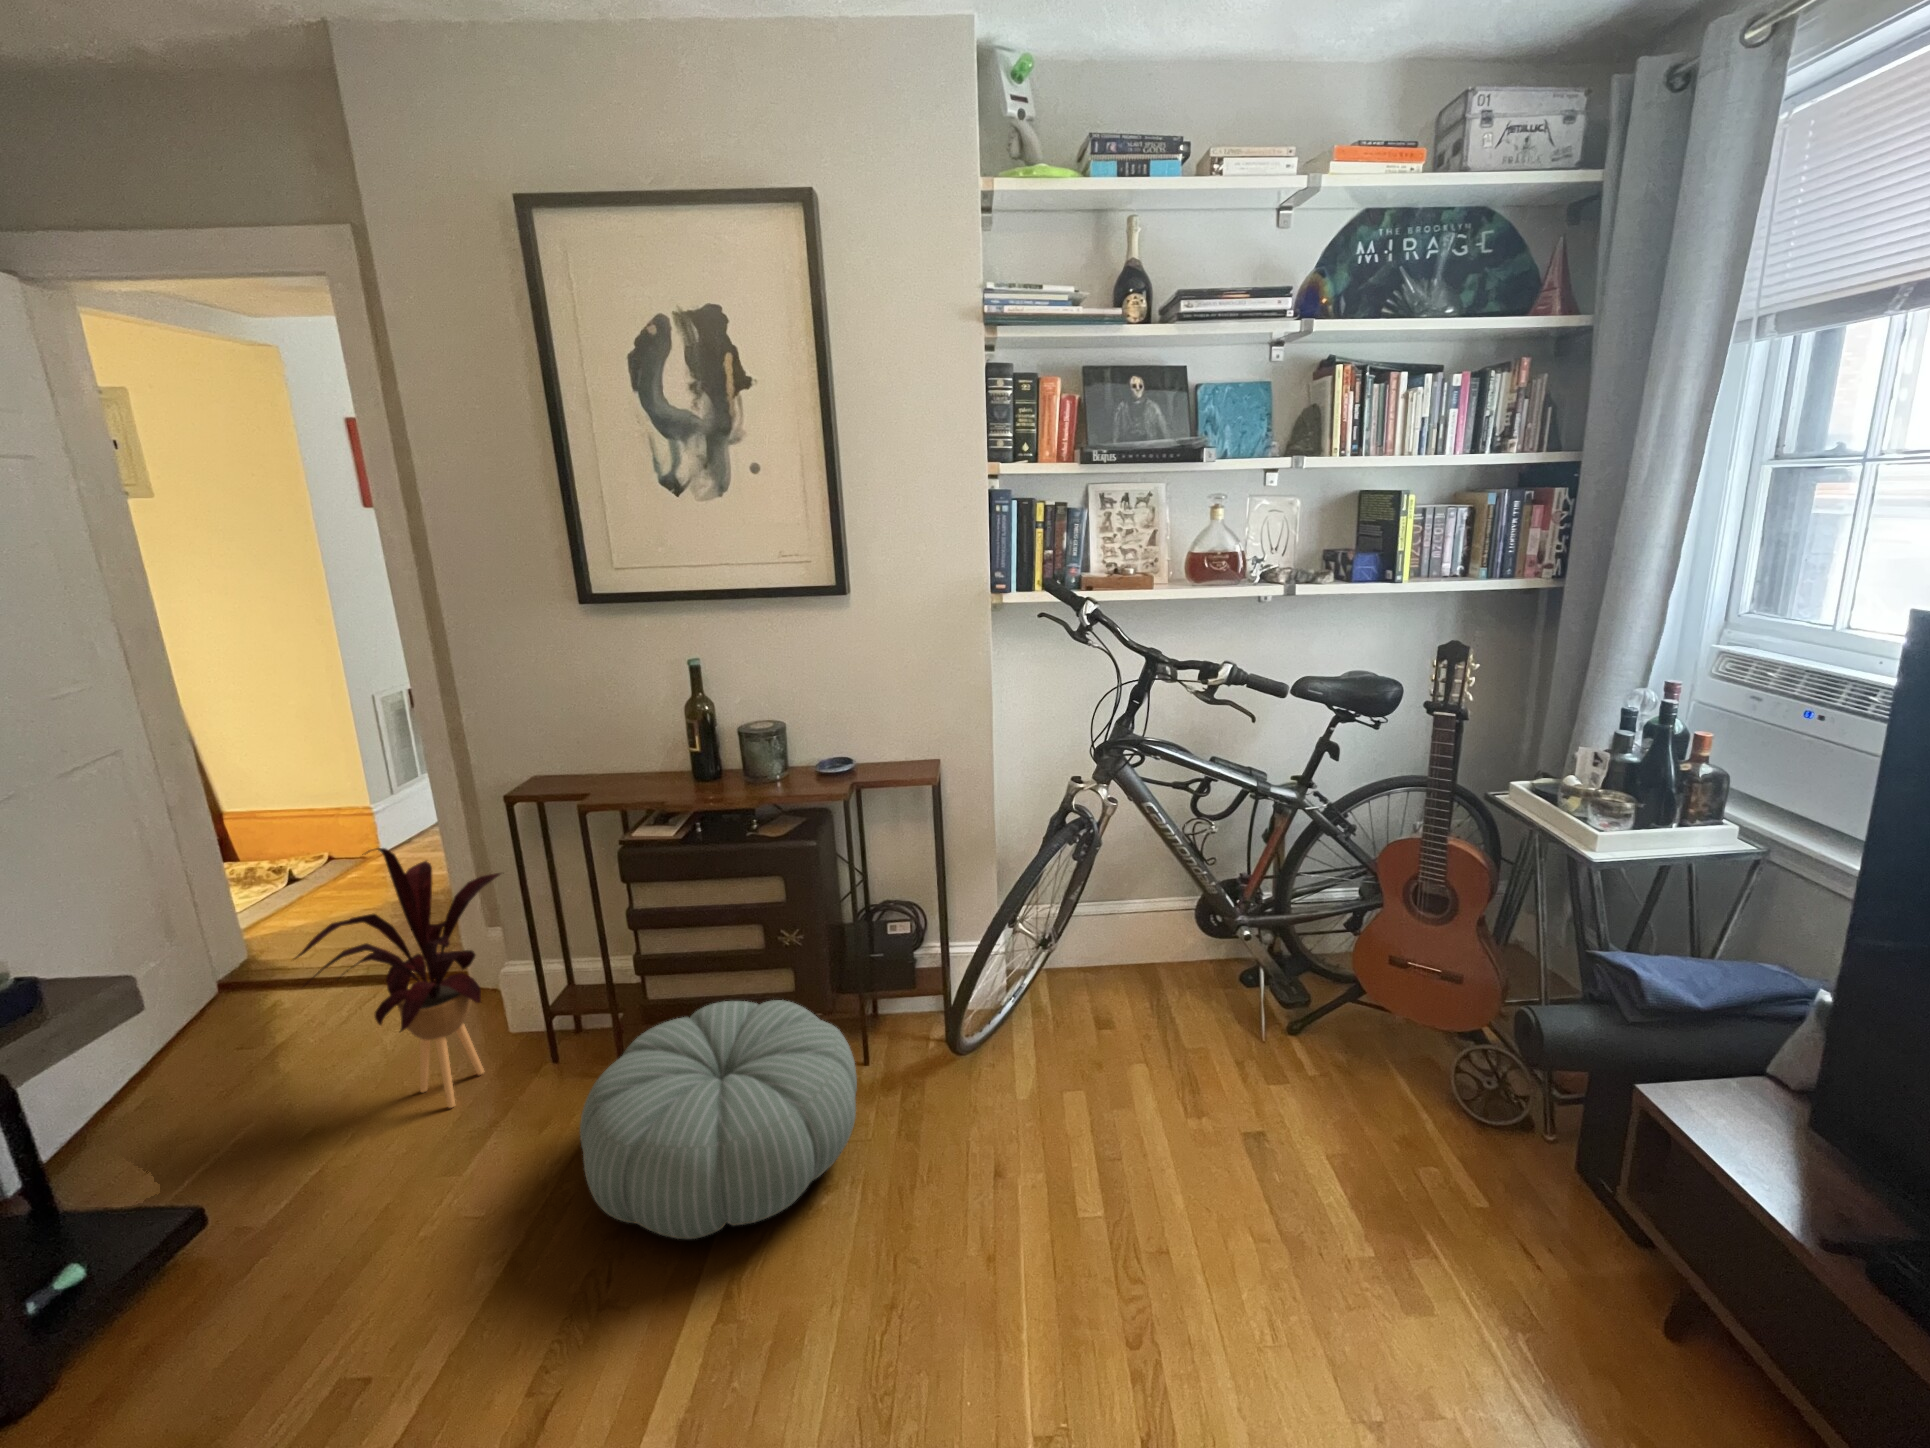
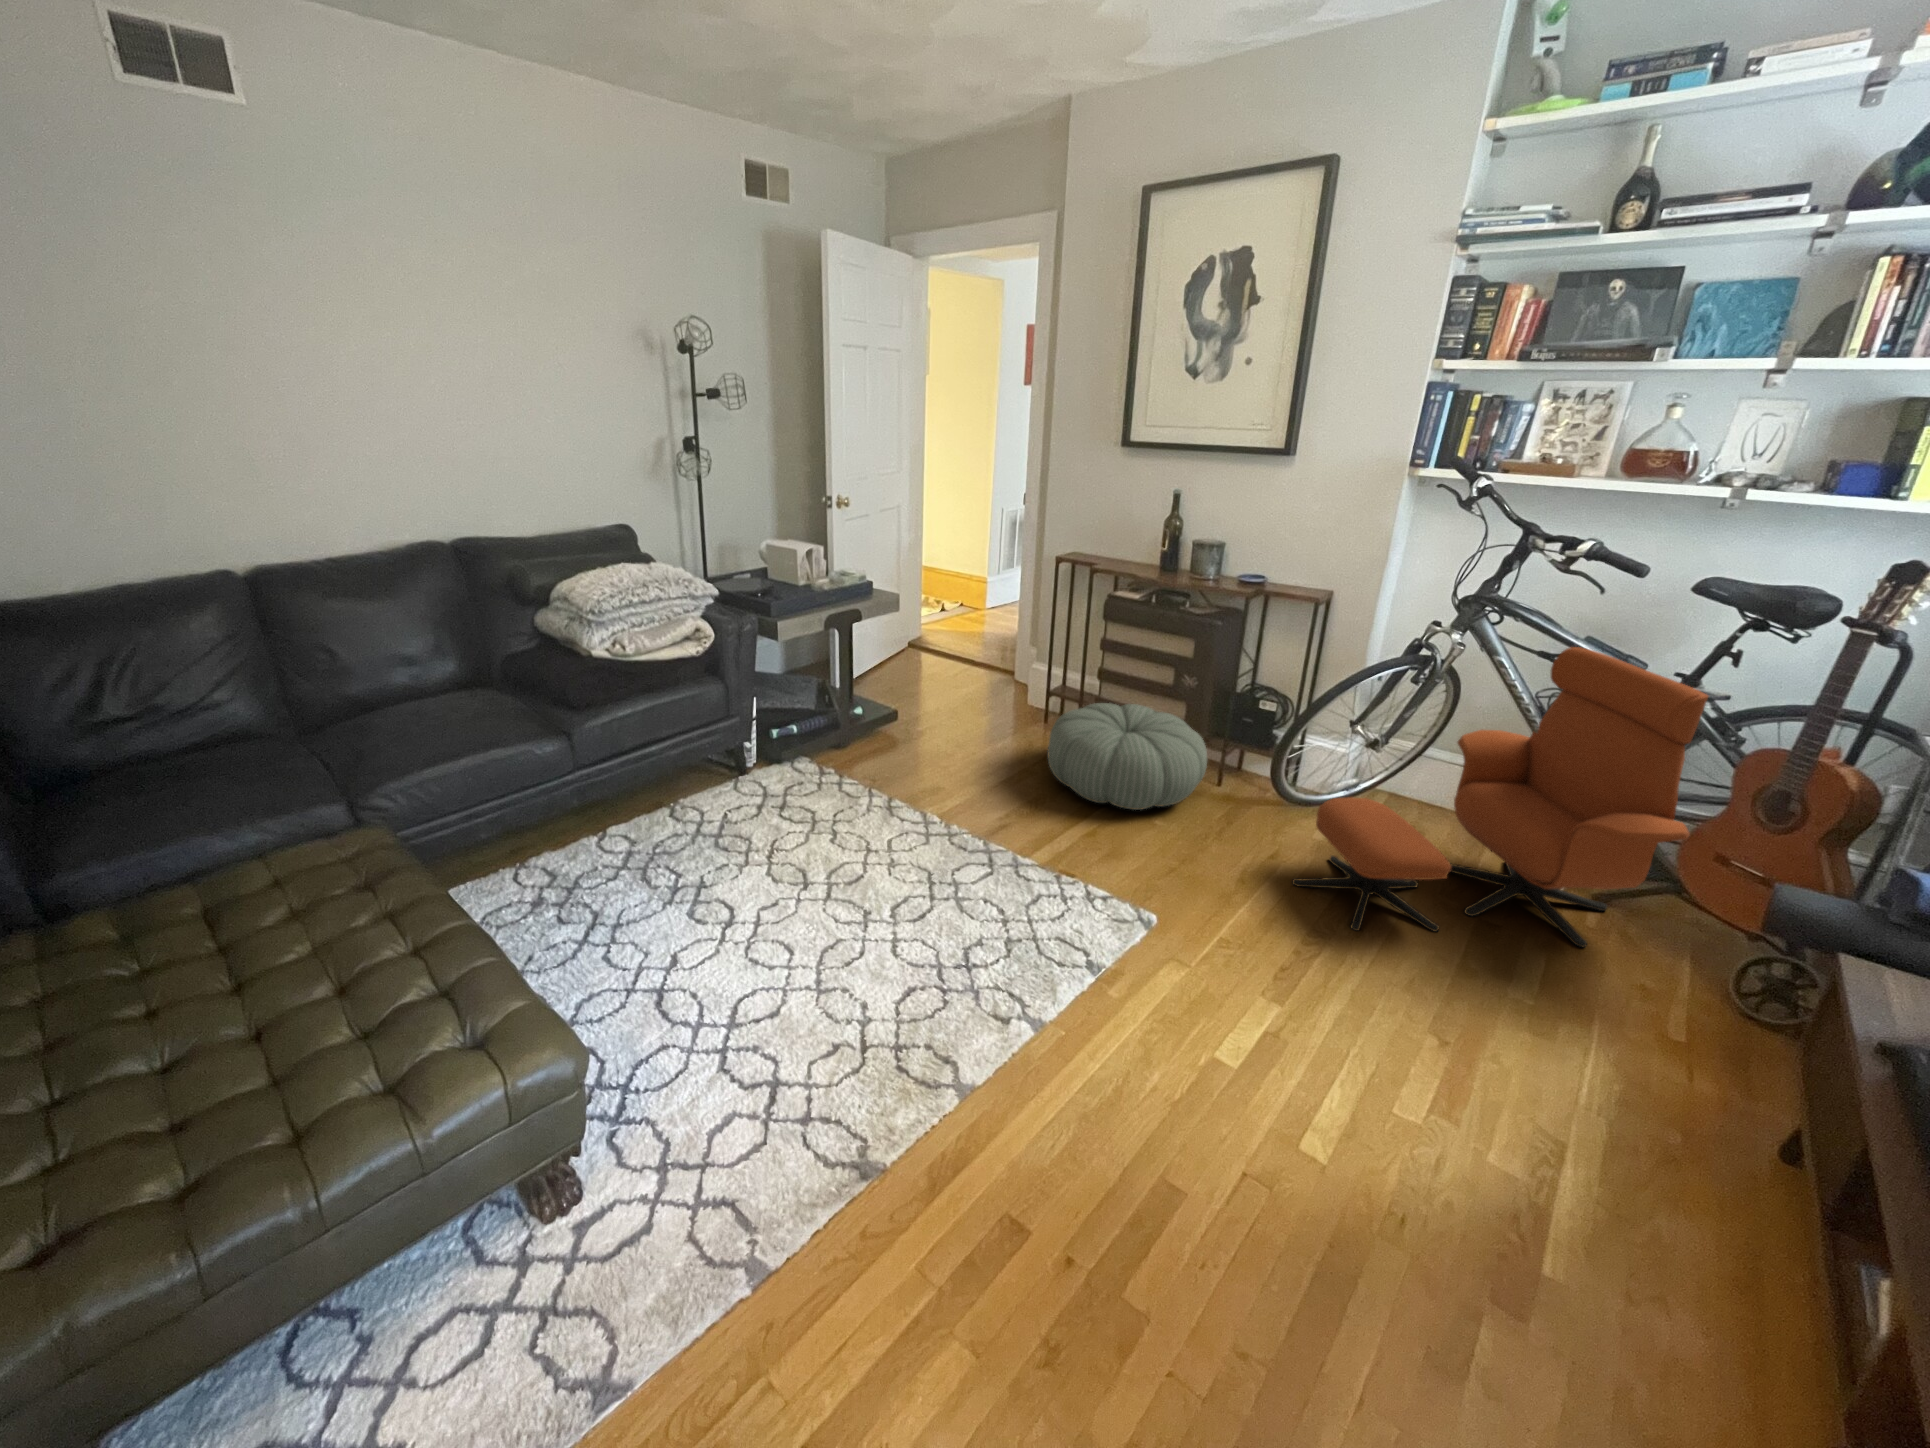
lounge chair: none [1043,780,1402,1282] -> present [1292,647,1708,947]
house plant: present [295,848,501,1108] -> none [948,568,1045,718]

